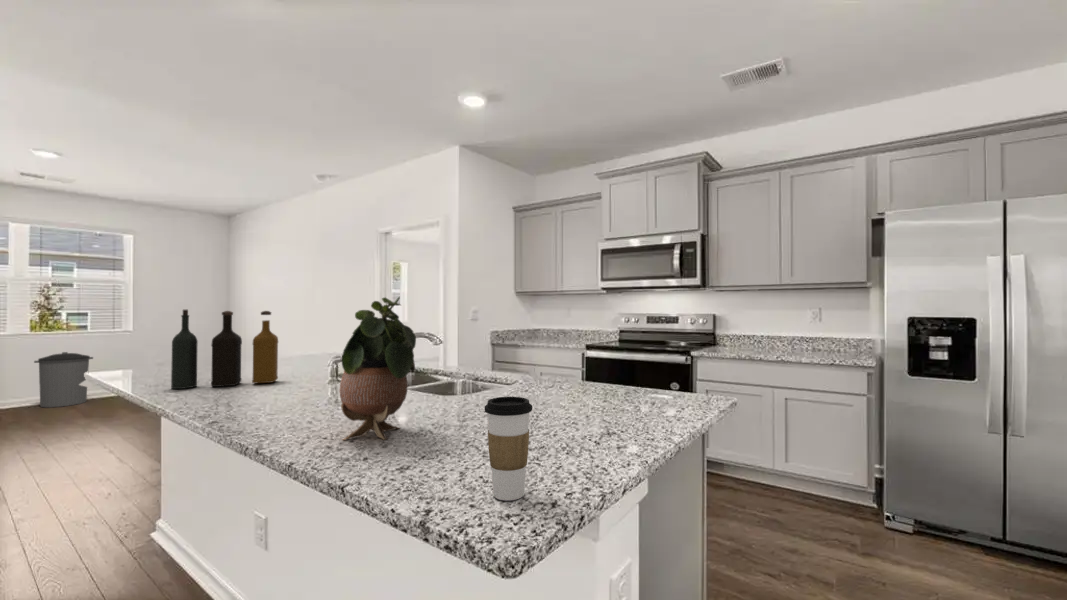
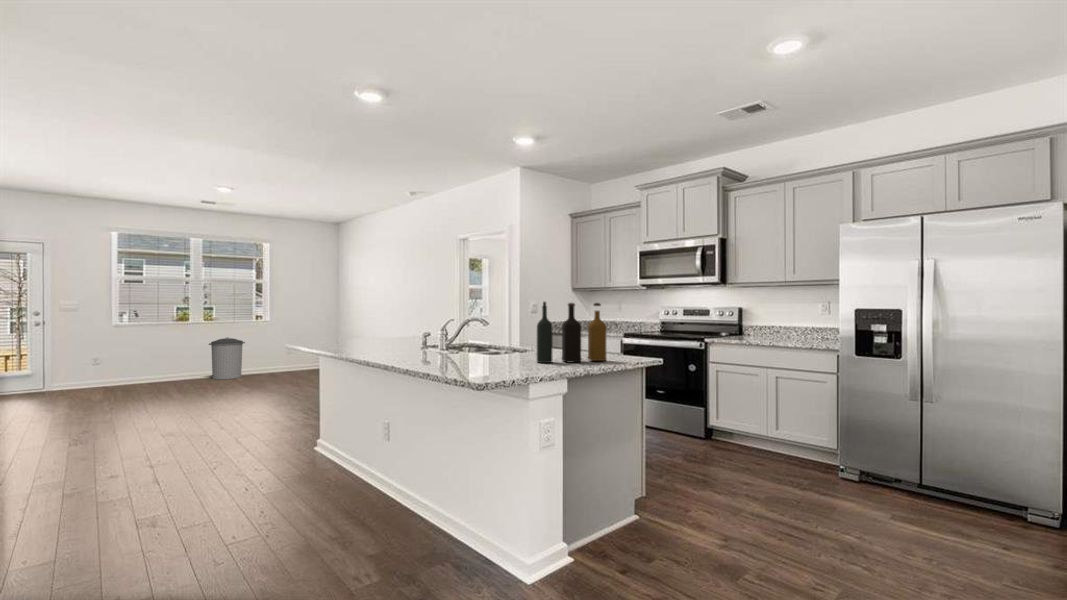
potted plant: present [339,297,416,440] -> none [428,295,464,365]
bottle: present [171,309,278,389] -> present [537,302,607,363]
coffee cup: present [485,397,532,501] -> none [482,337,501,376]

